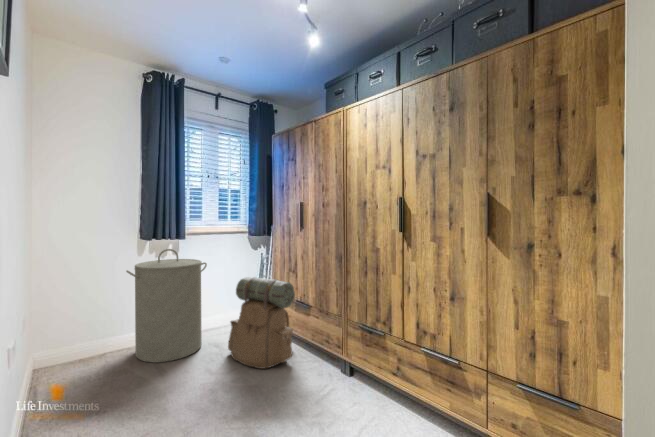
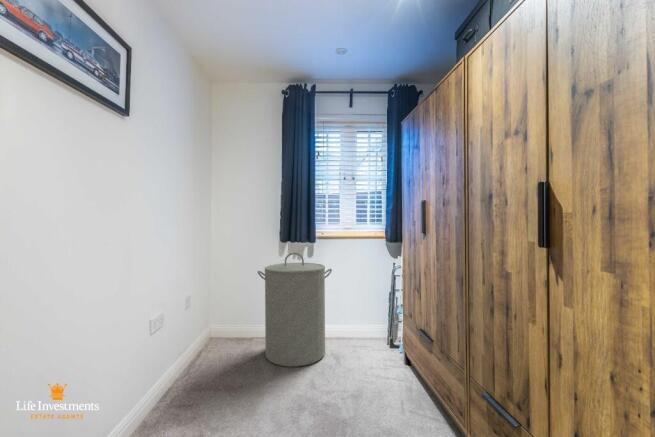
backpack: present [228,277,295,369] -> none [340,290,415,408]

